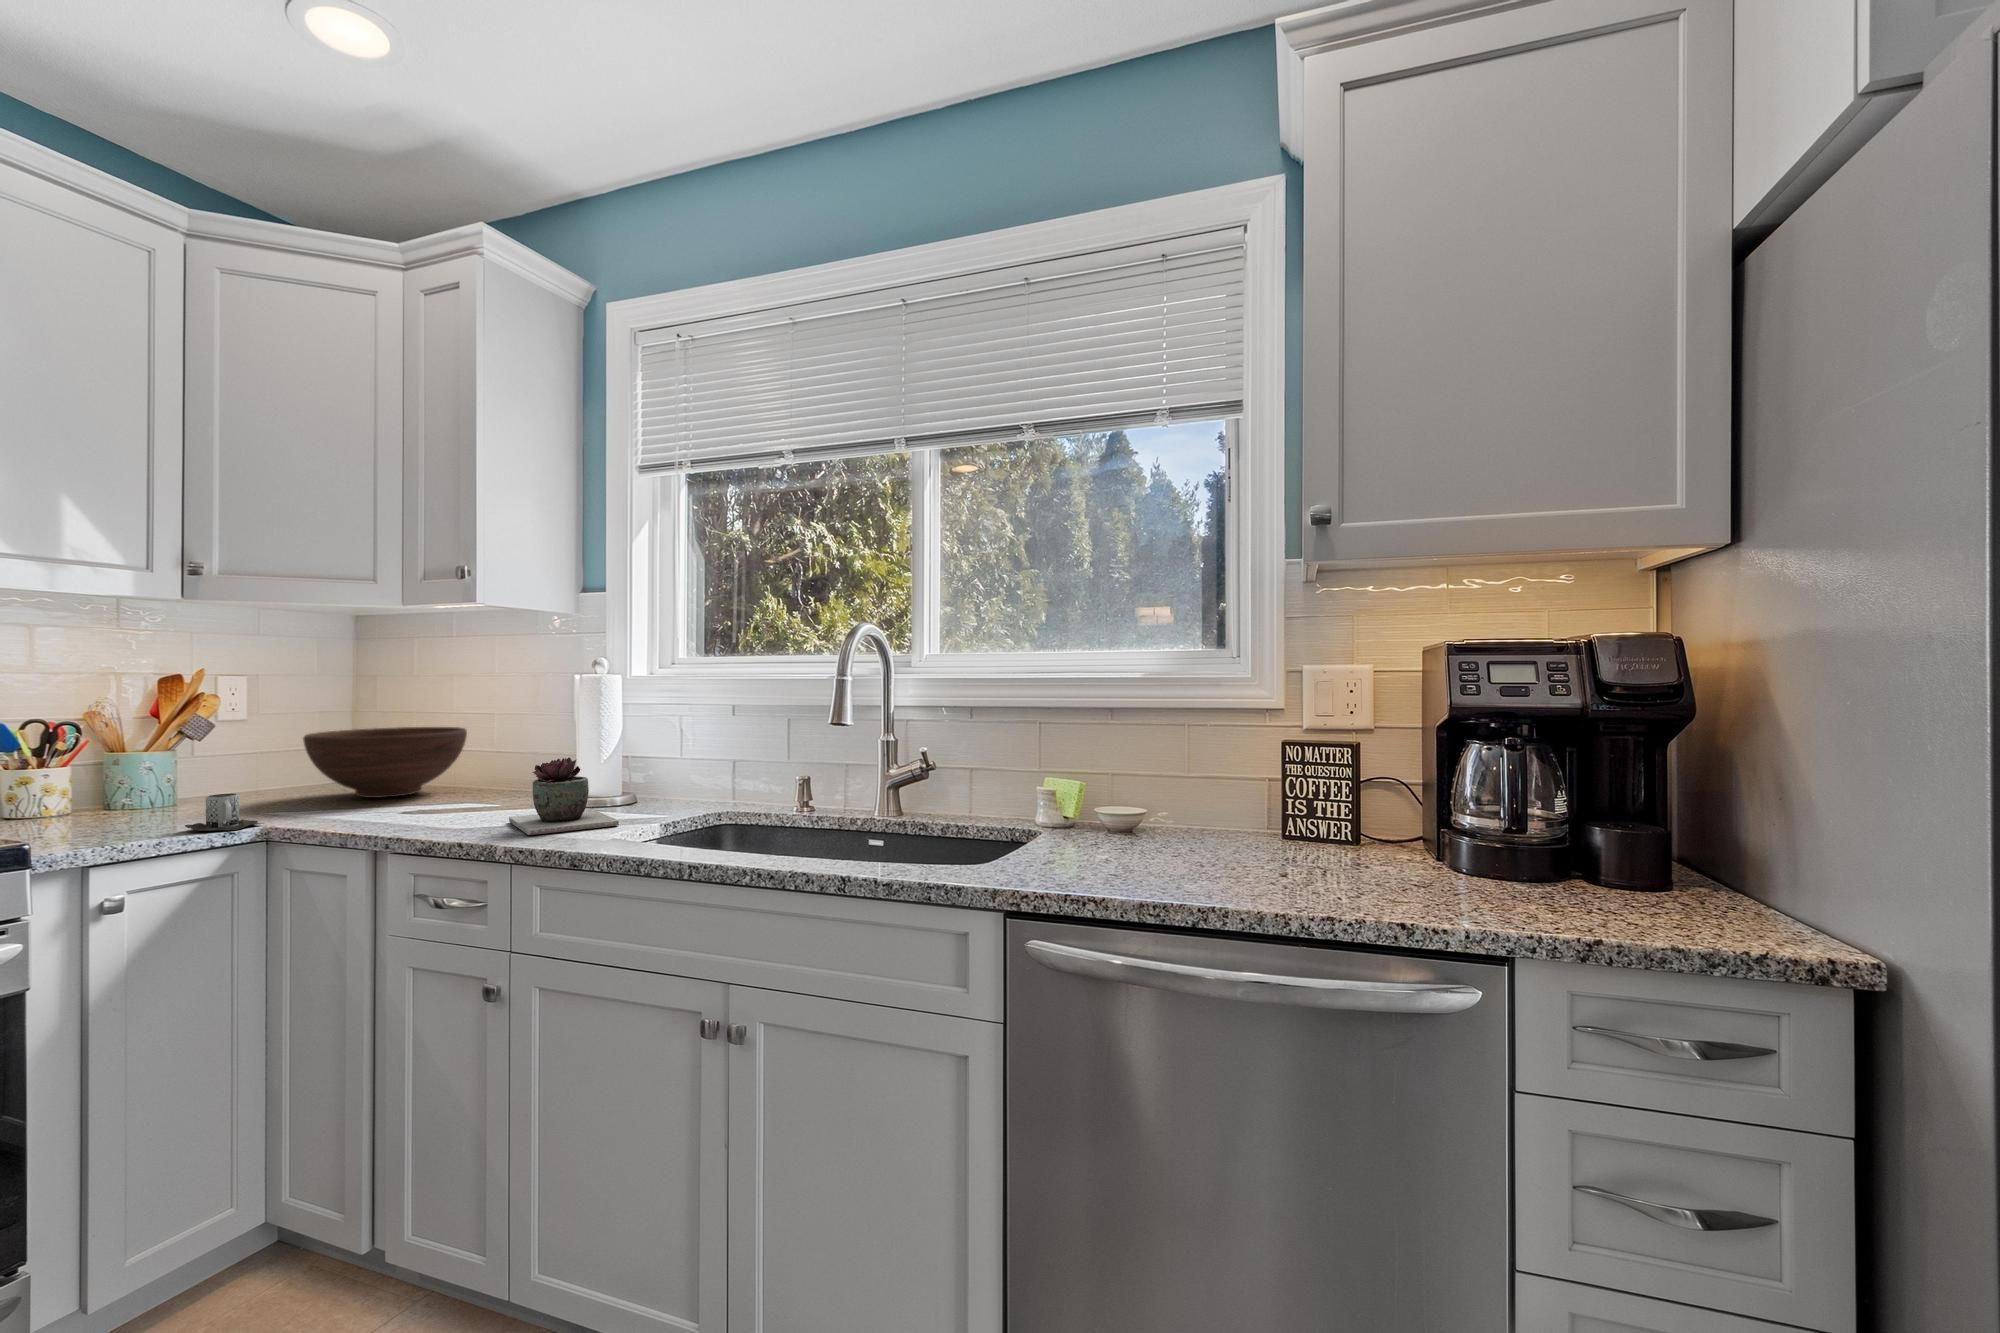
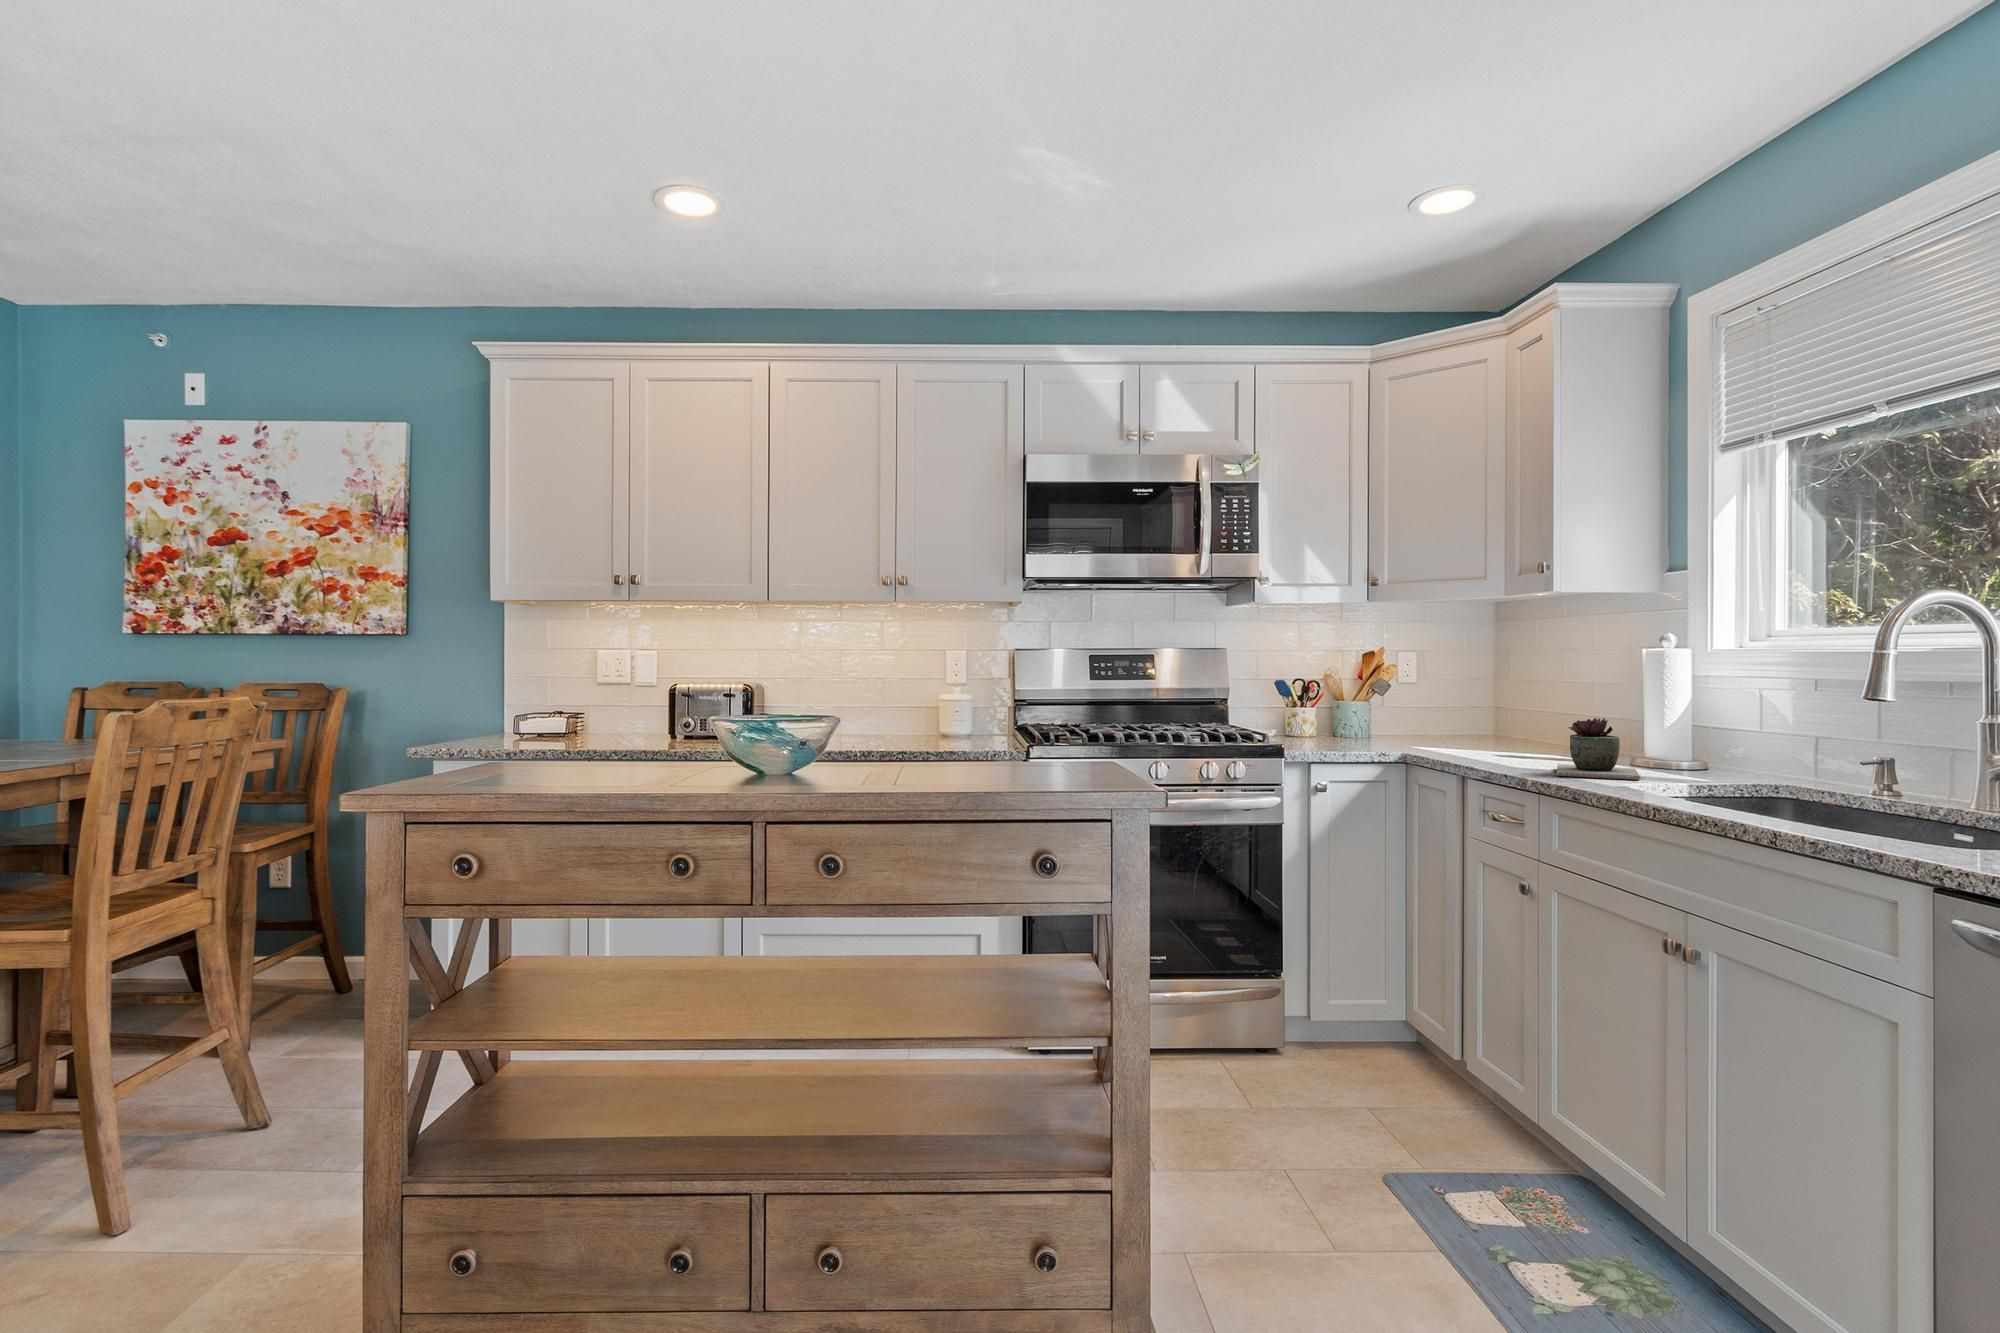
fruit bowl: present [303,727,467,798] -> none [1441,694,1561,747]
mug: present [185,793,259,831] -> none [1361,728,1405,752]

